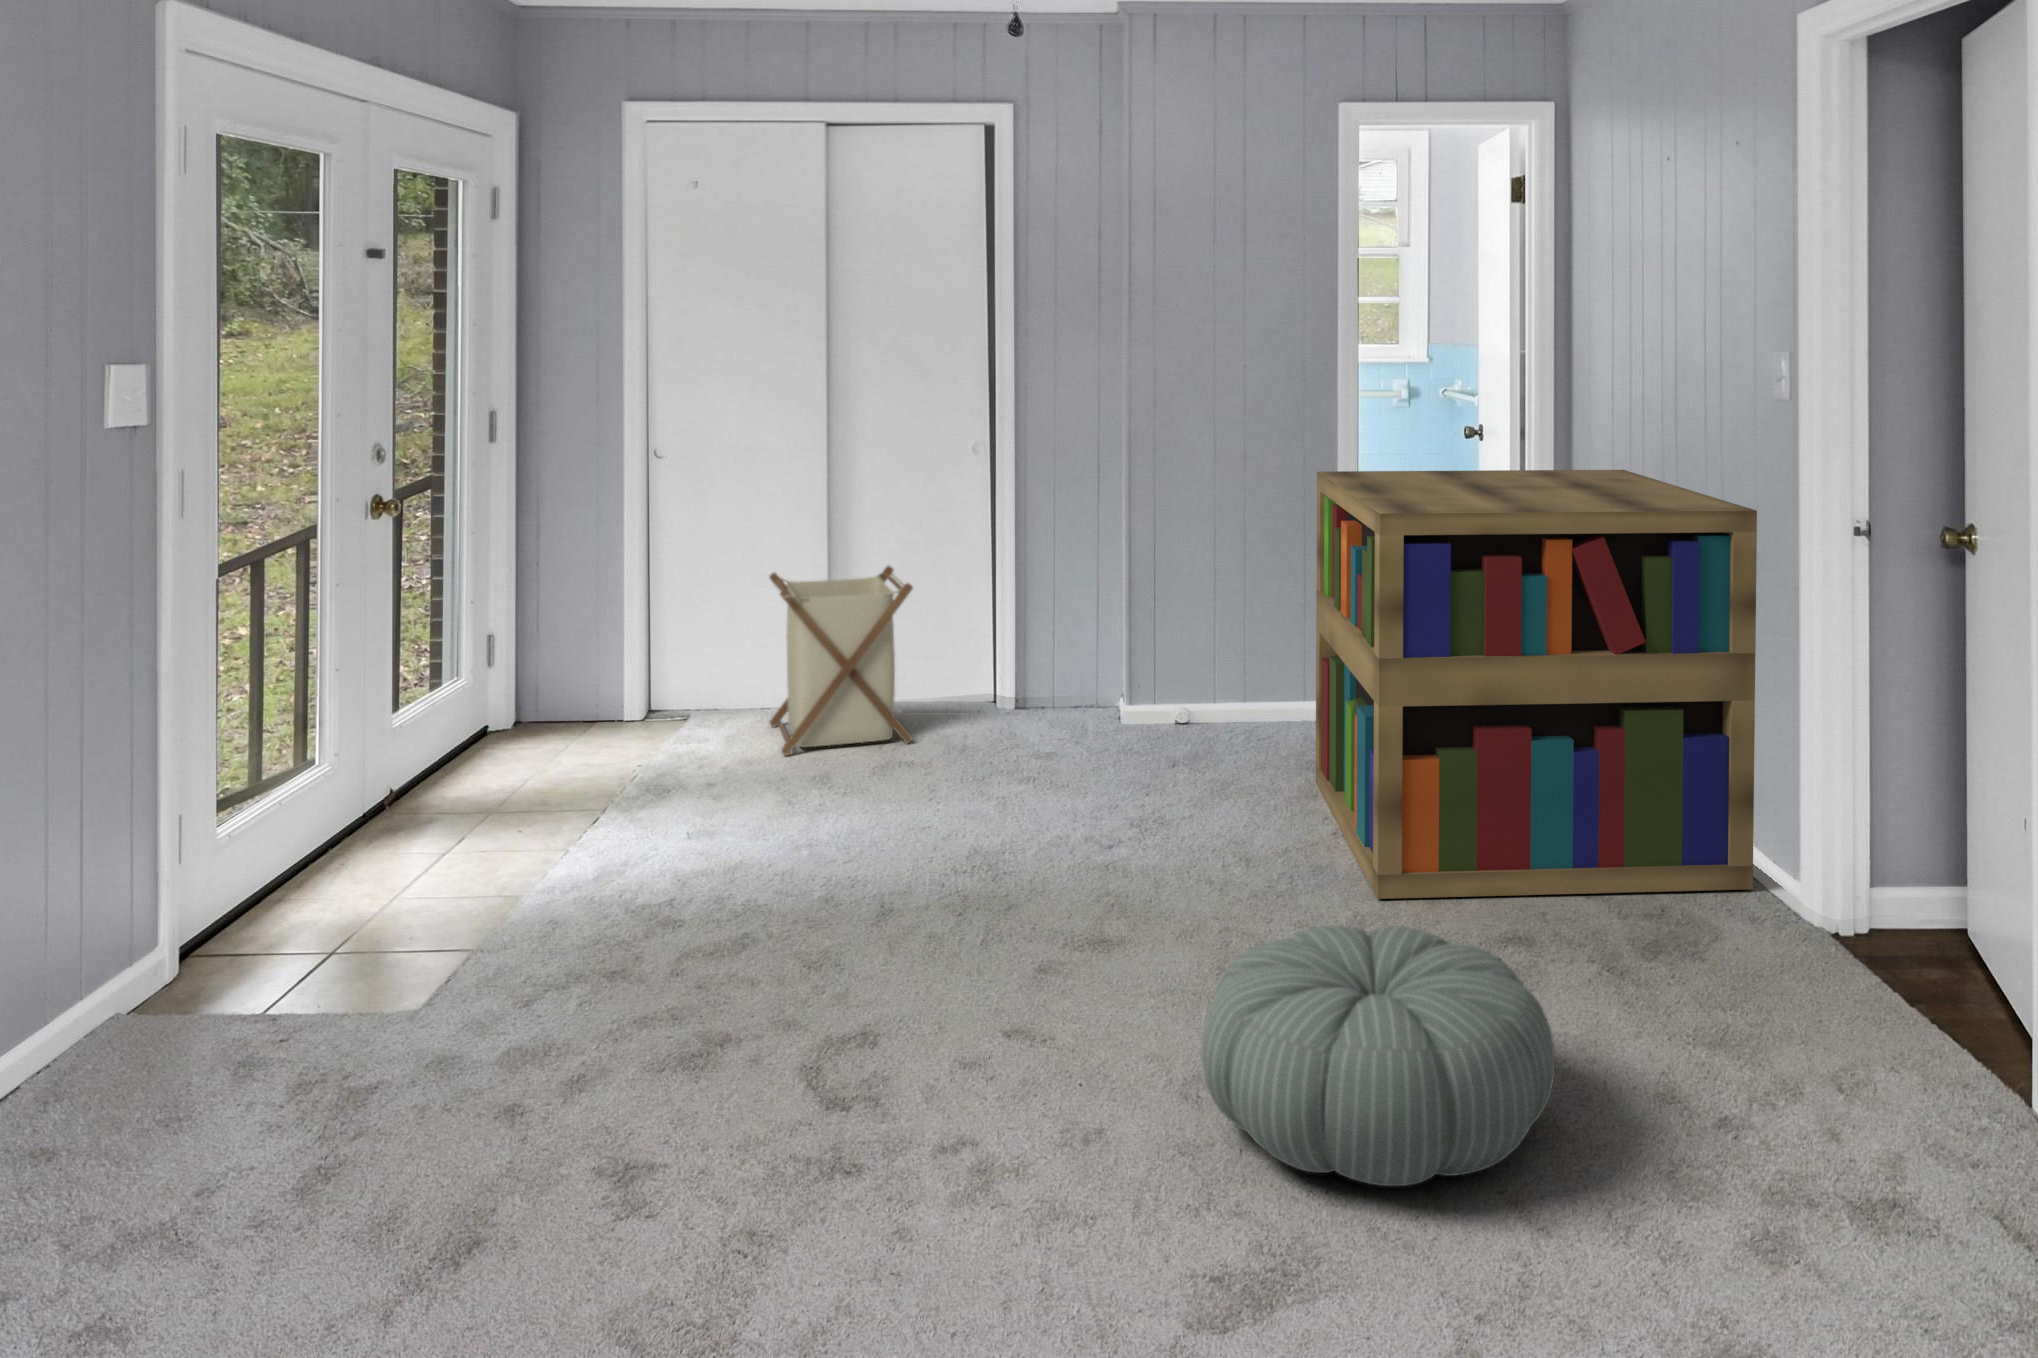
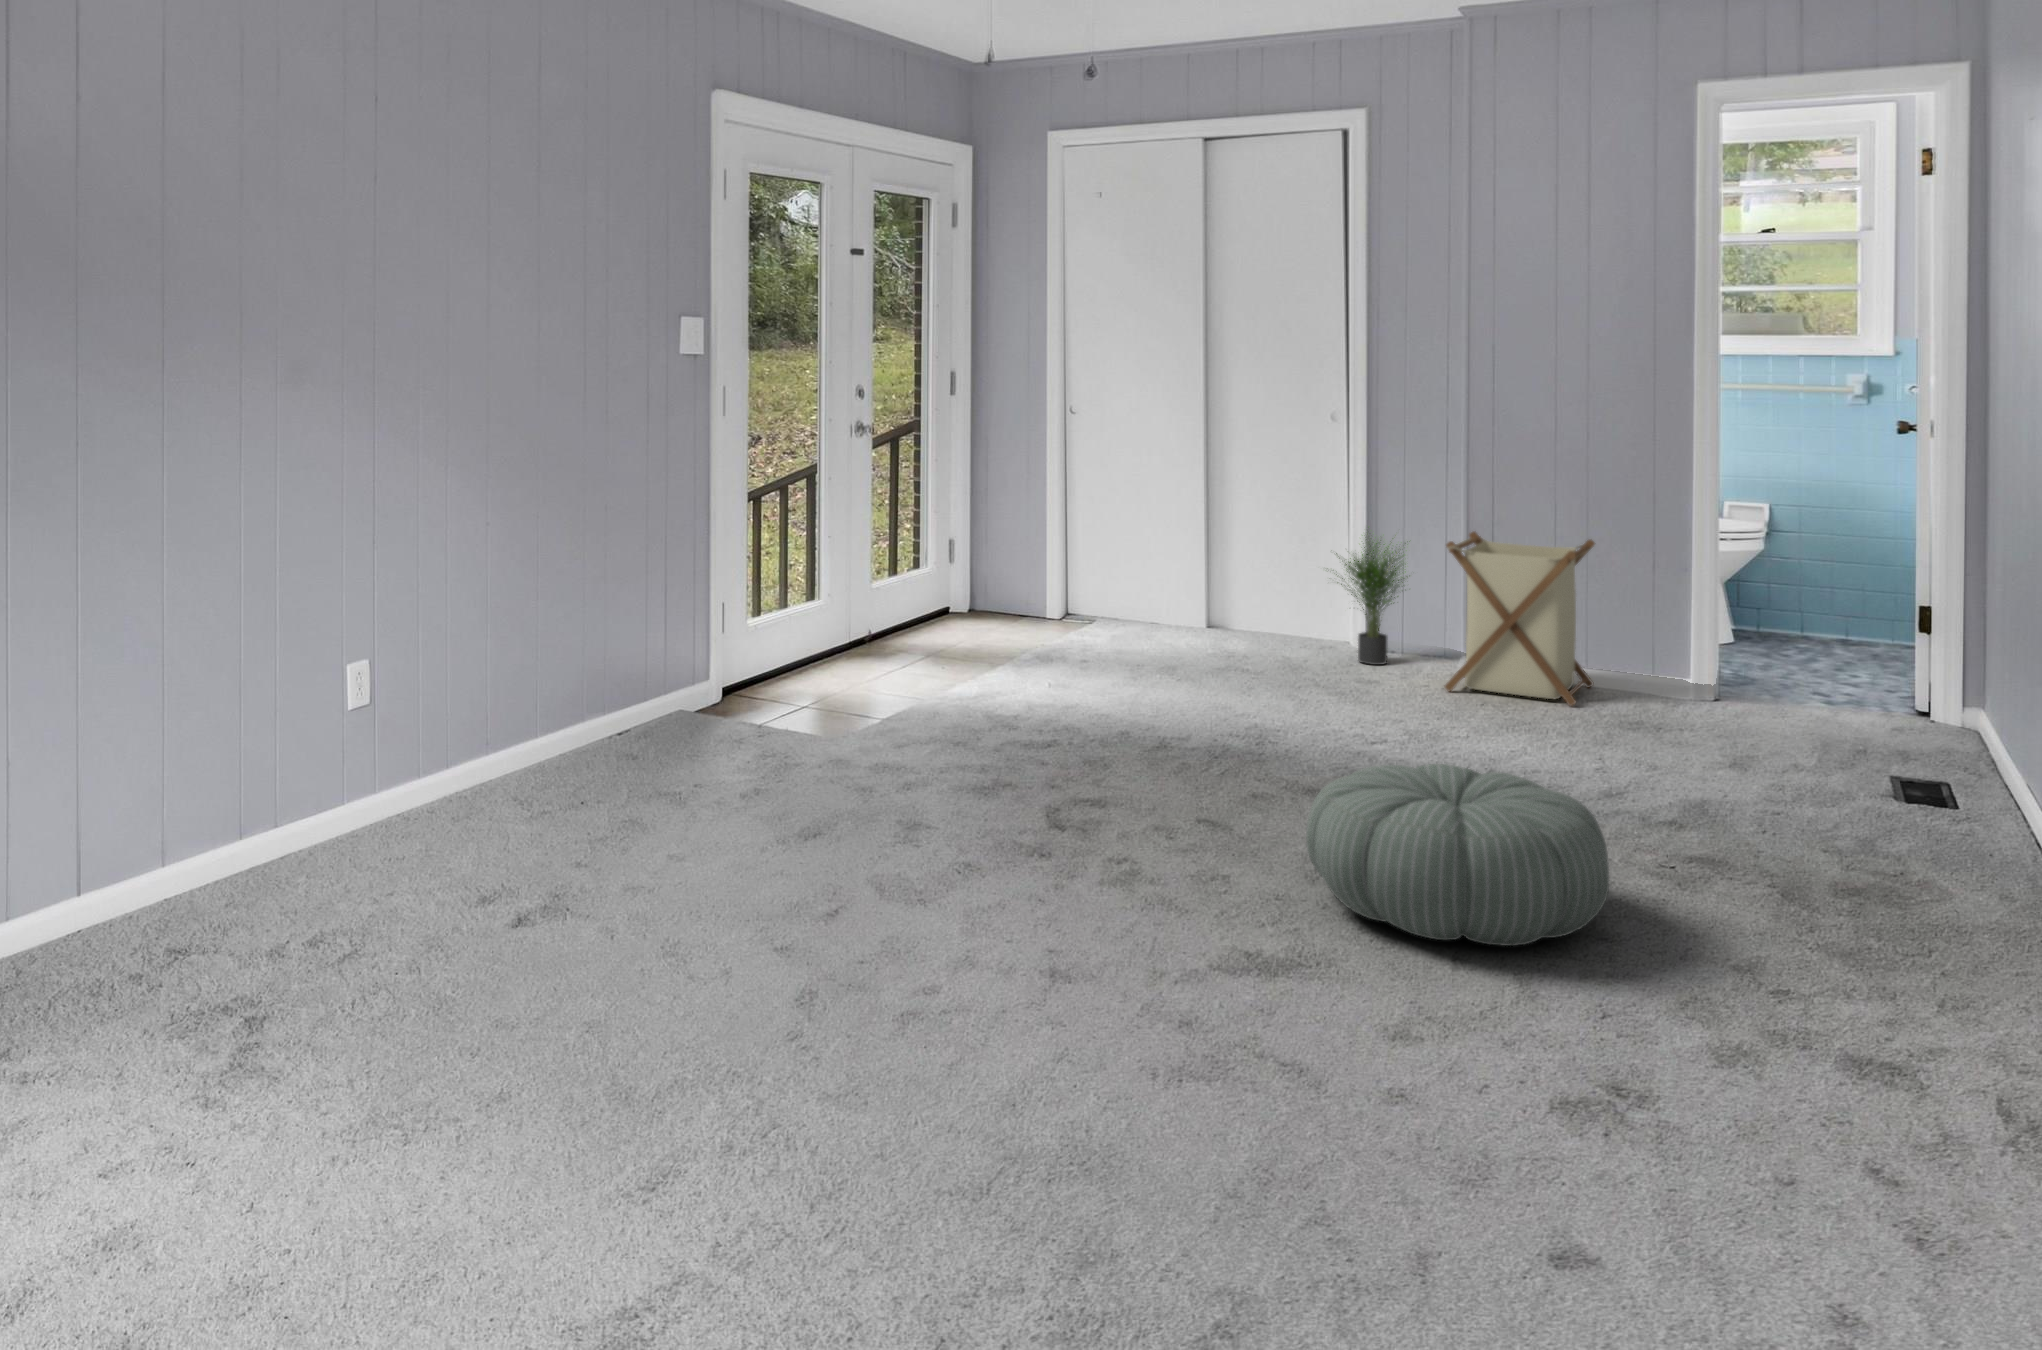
bookshelf: present [1316,470,1757,899] -> none [1594,434,2029,859]
laundry basket: present [770,566,913,755] -> present [1445,532,1595,706]
potted plant: none [967,577,1083,738] -> present [1336,534,1406,665]

